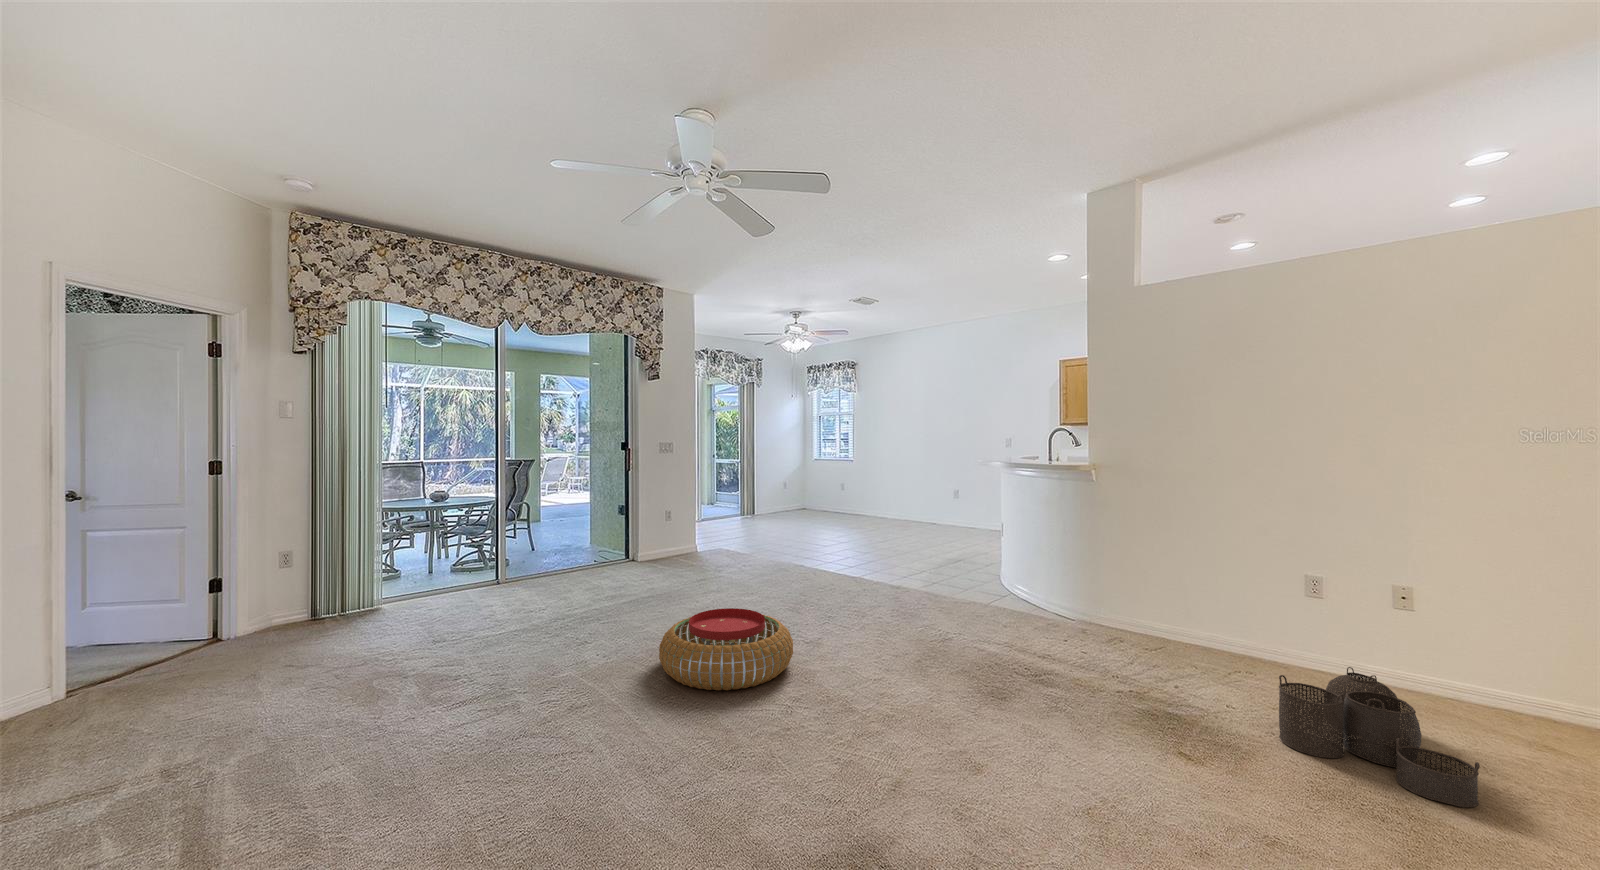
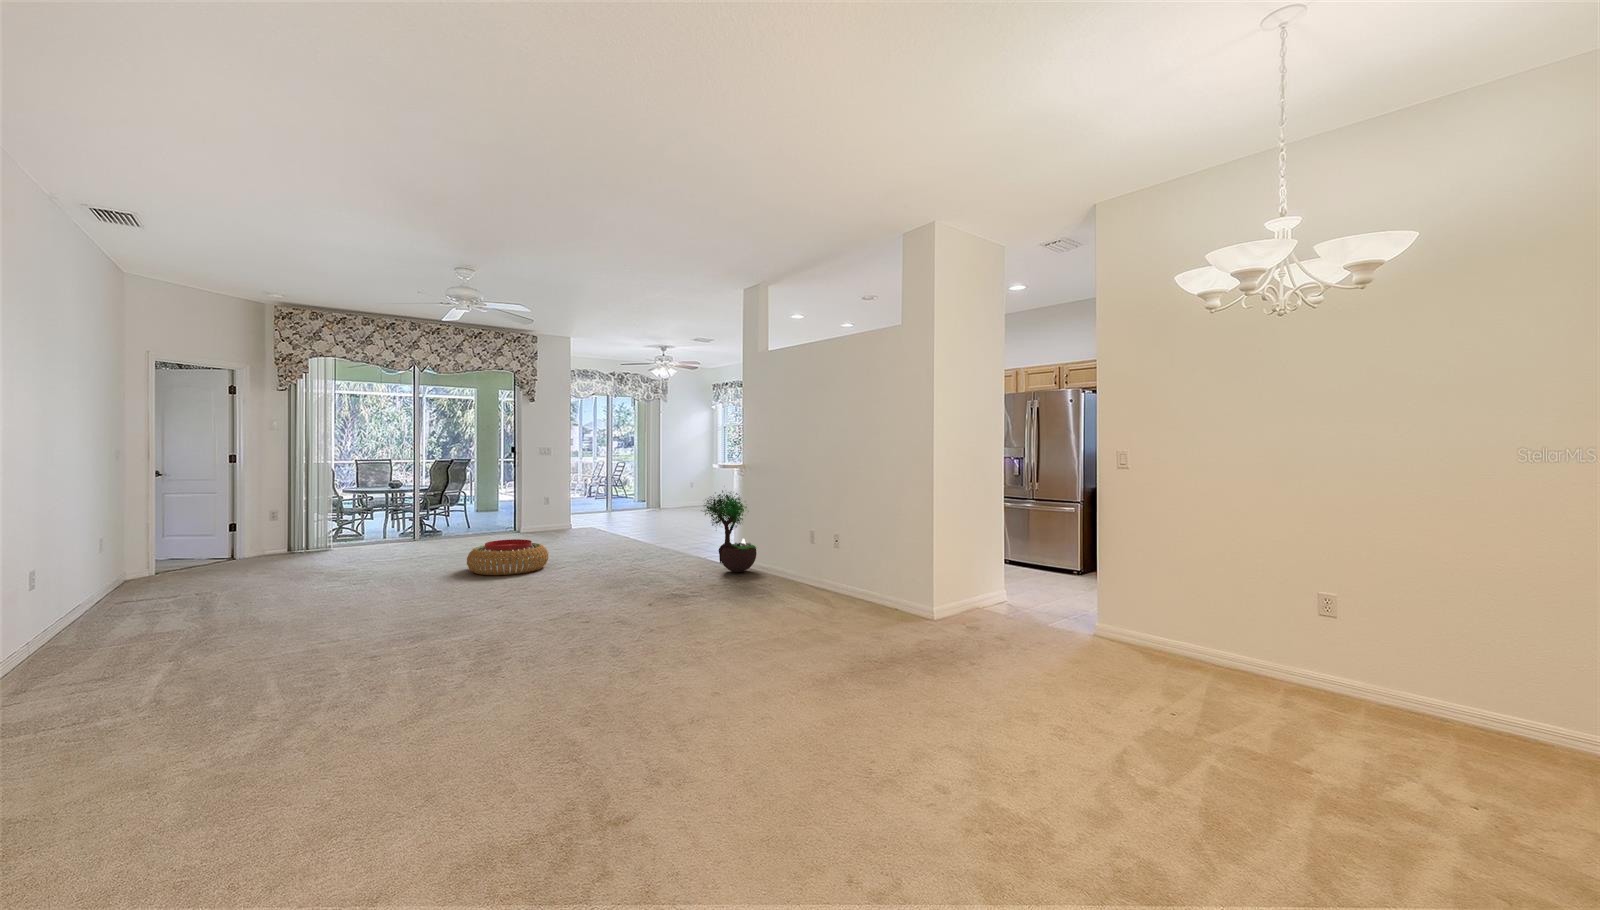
potted tree: none [1077,518,1179,671] -> present [704,490,757,572]
woven basket: present [1279,667,1480,807] -> none [742,558,815,603]

